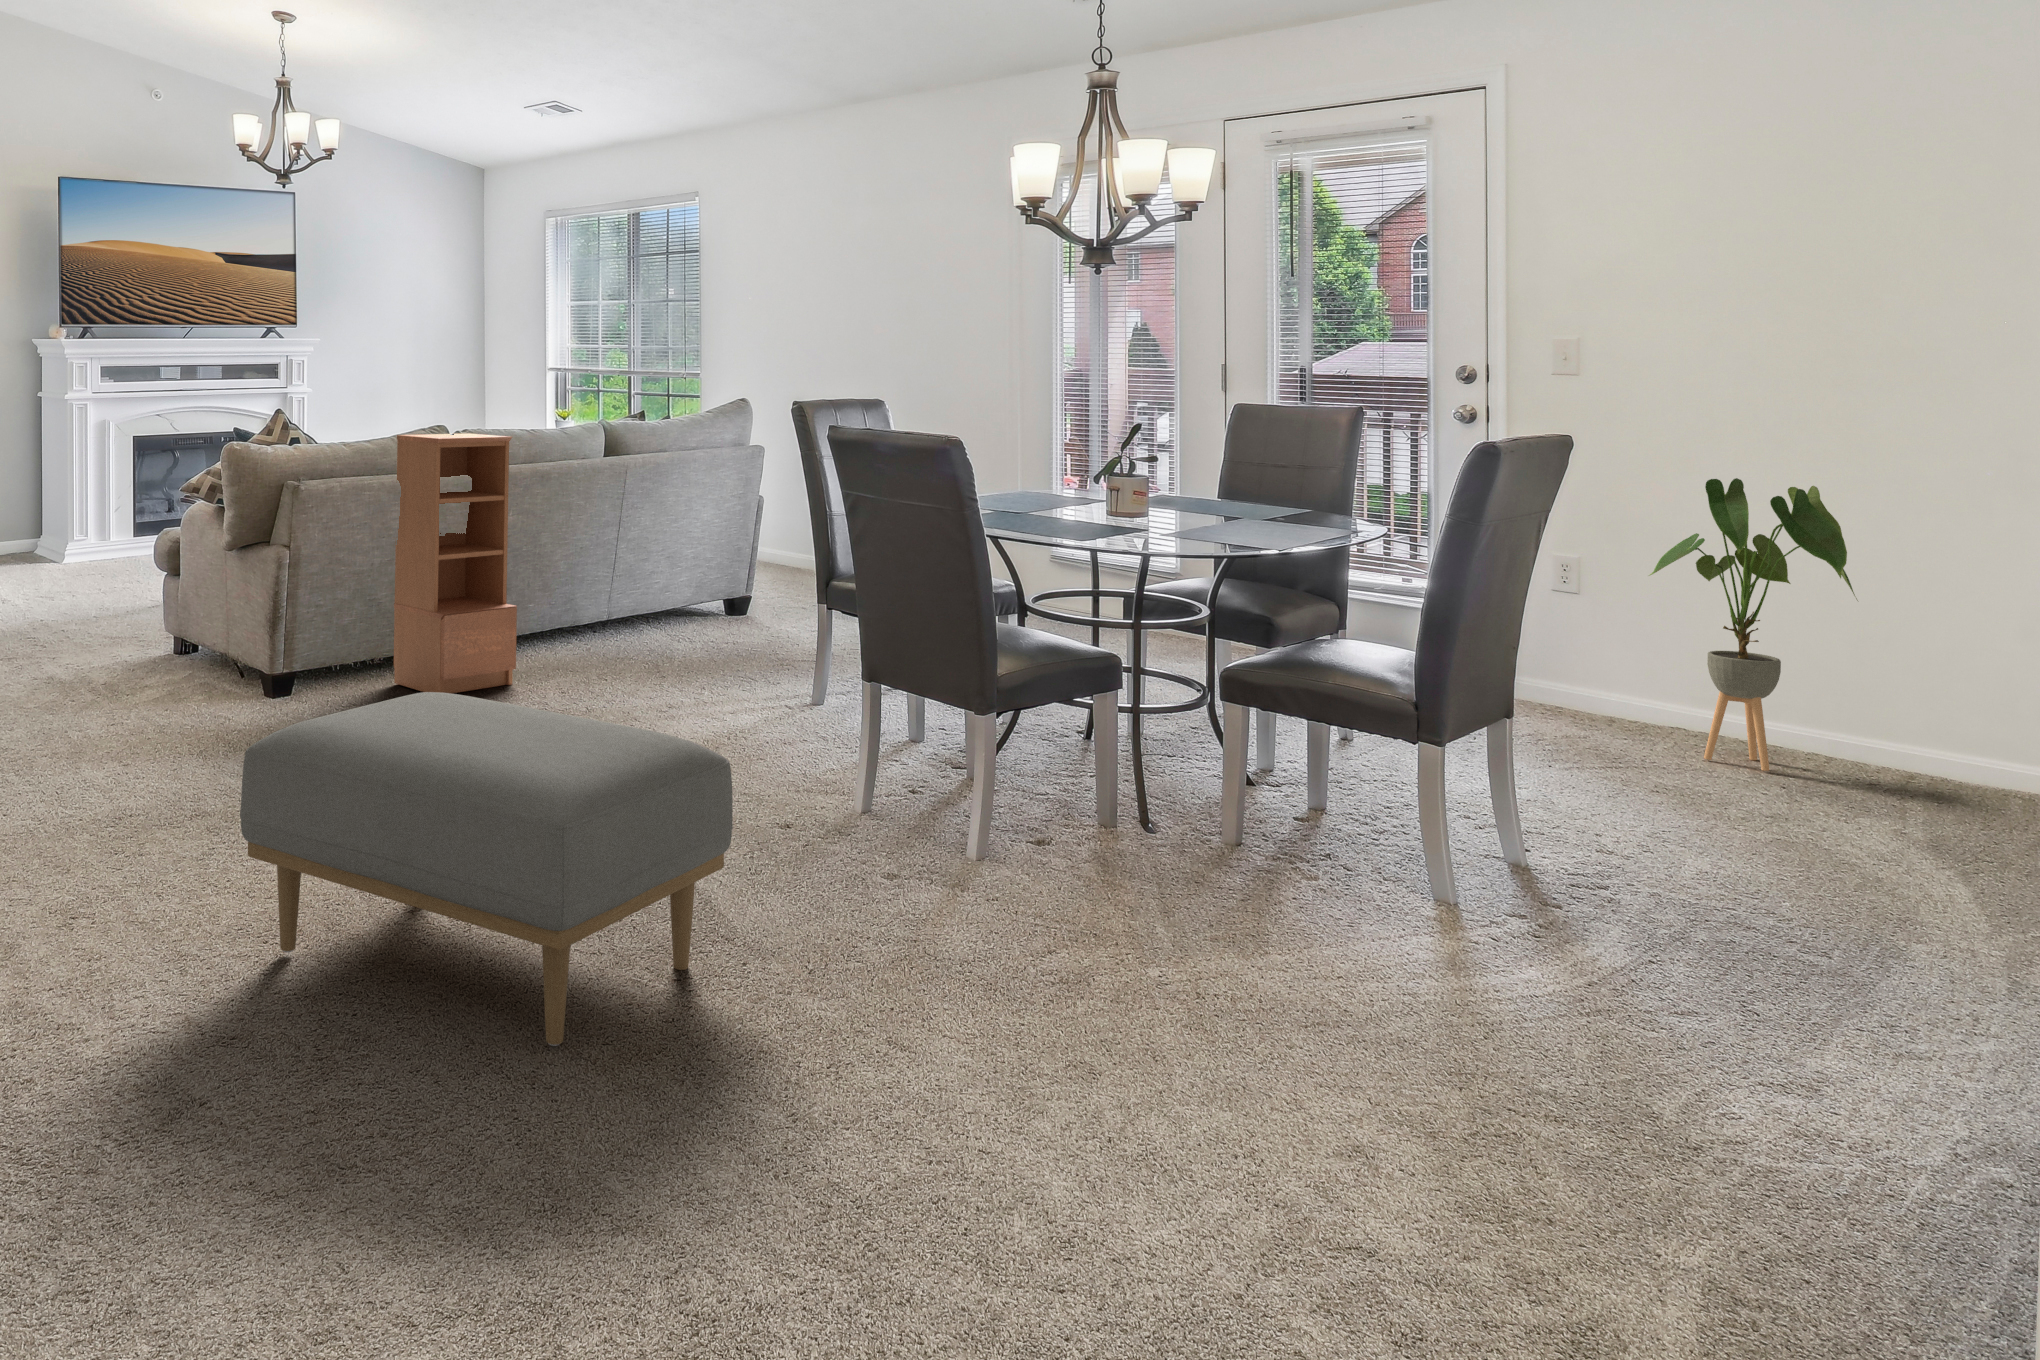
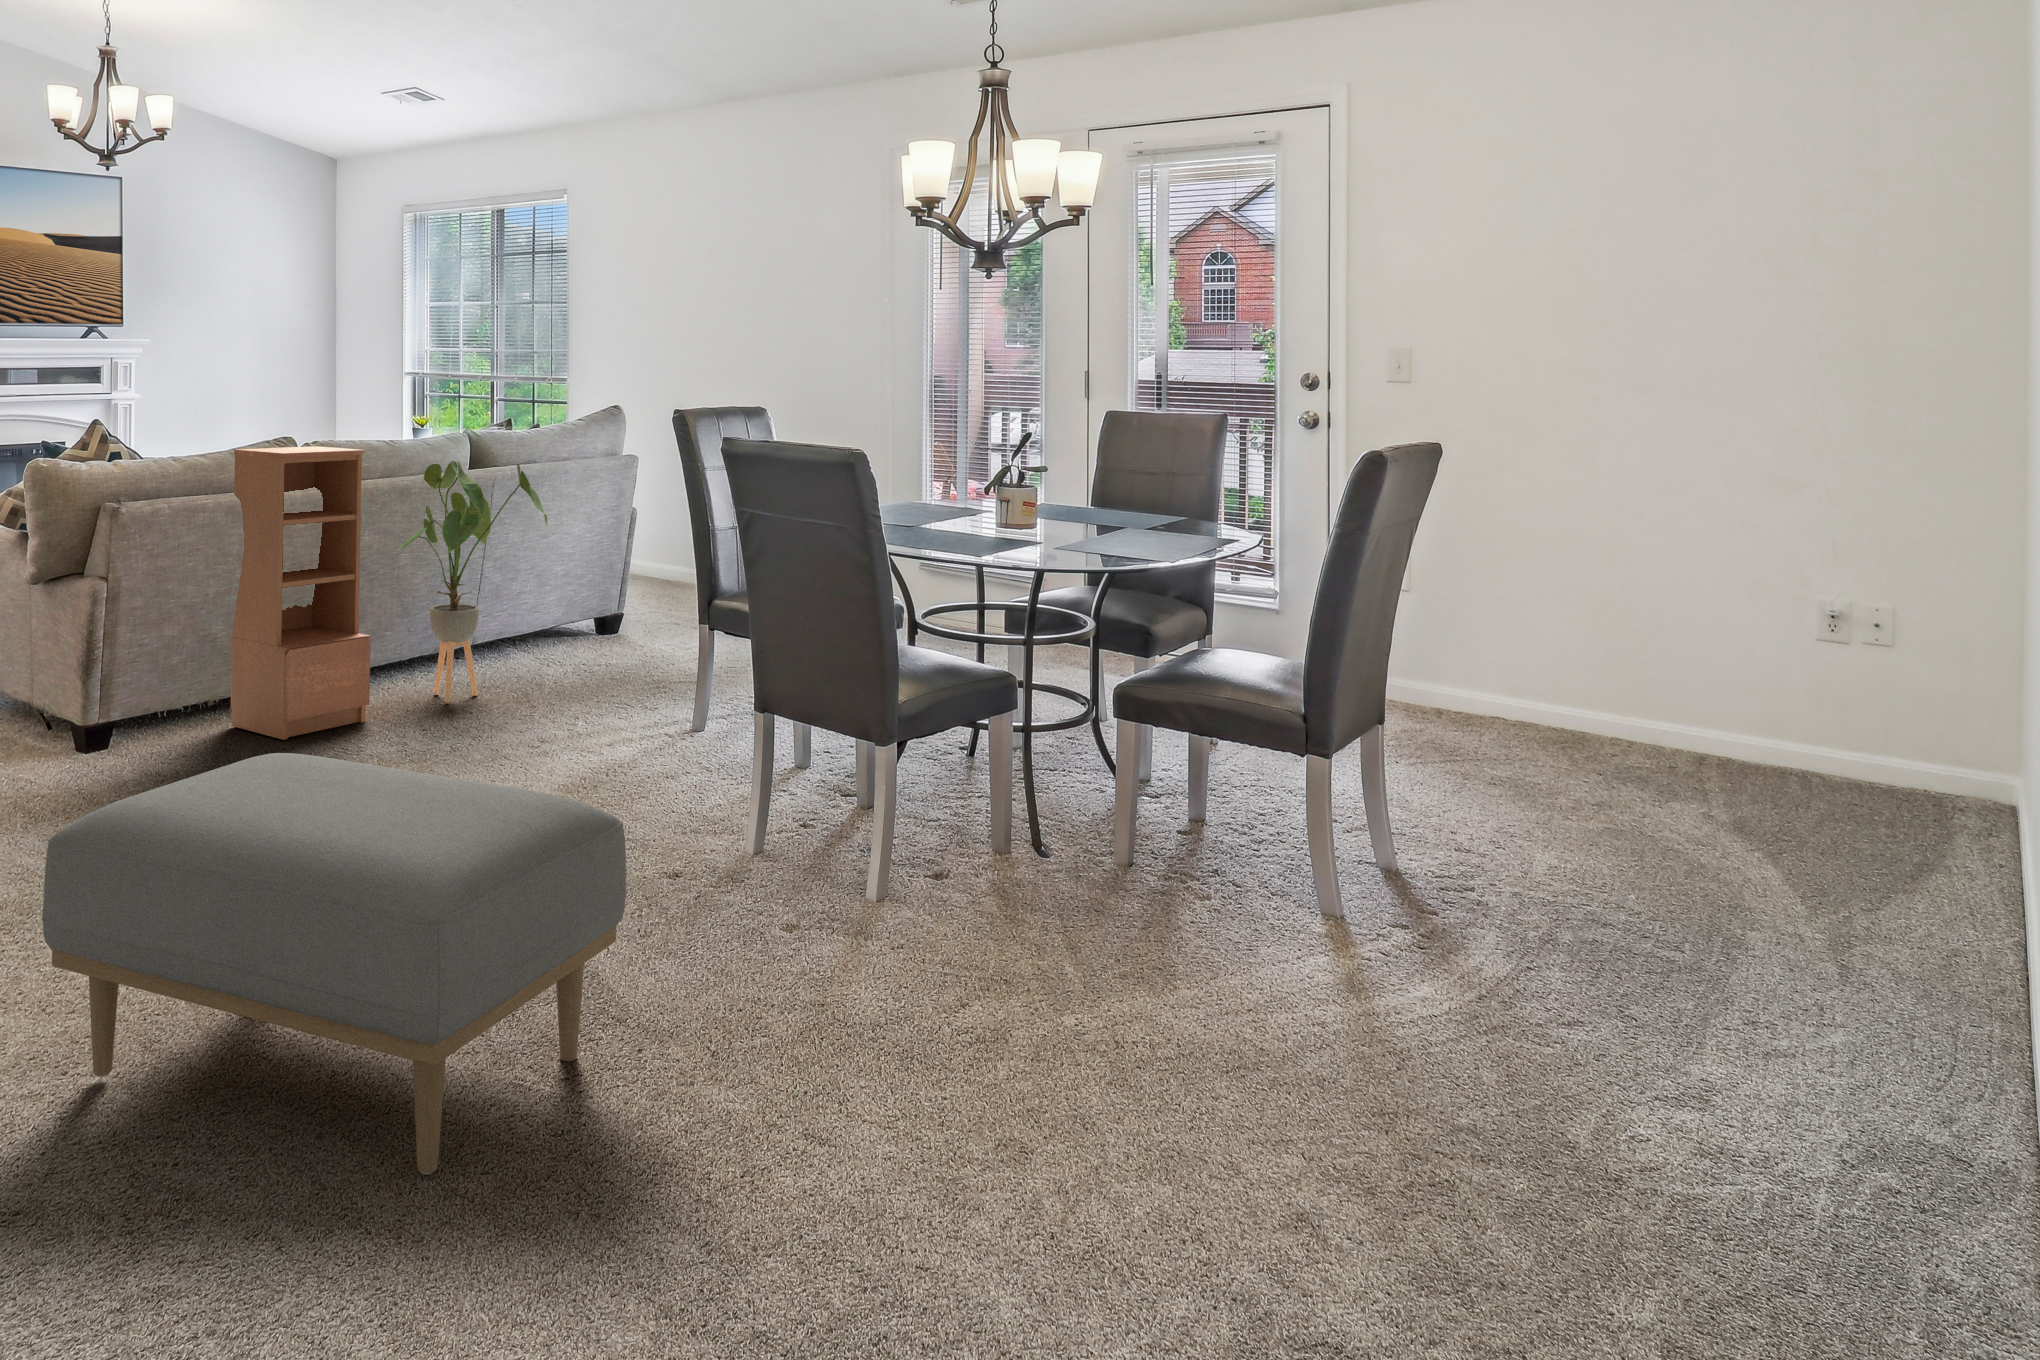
house plant: present [1649,478,1858,770] -> present [398,461,547,702]

